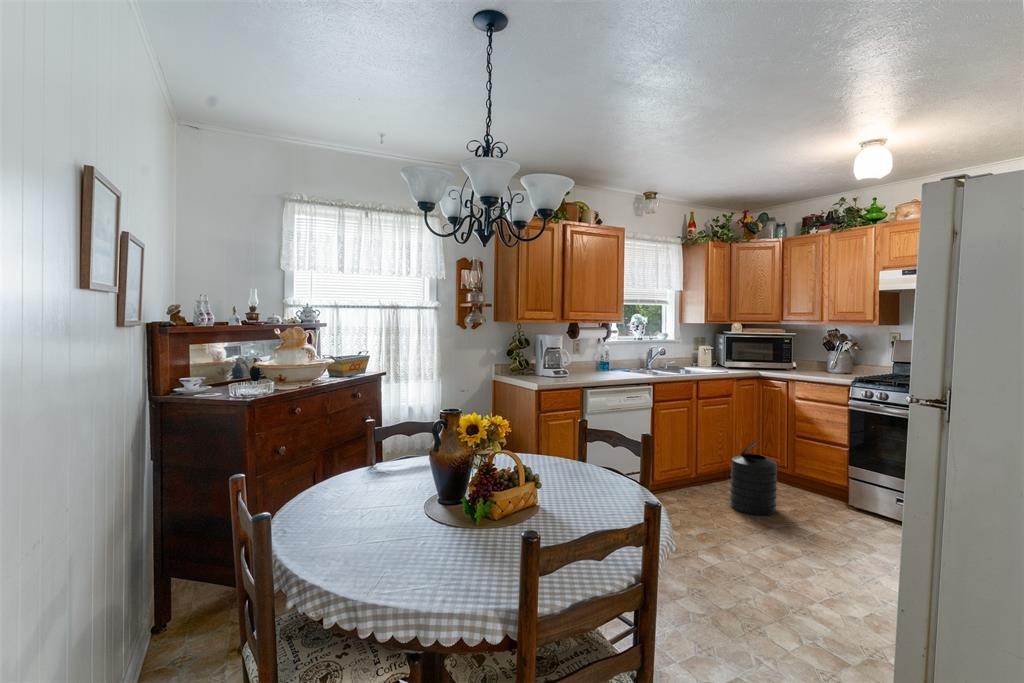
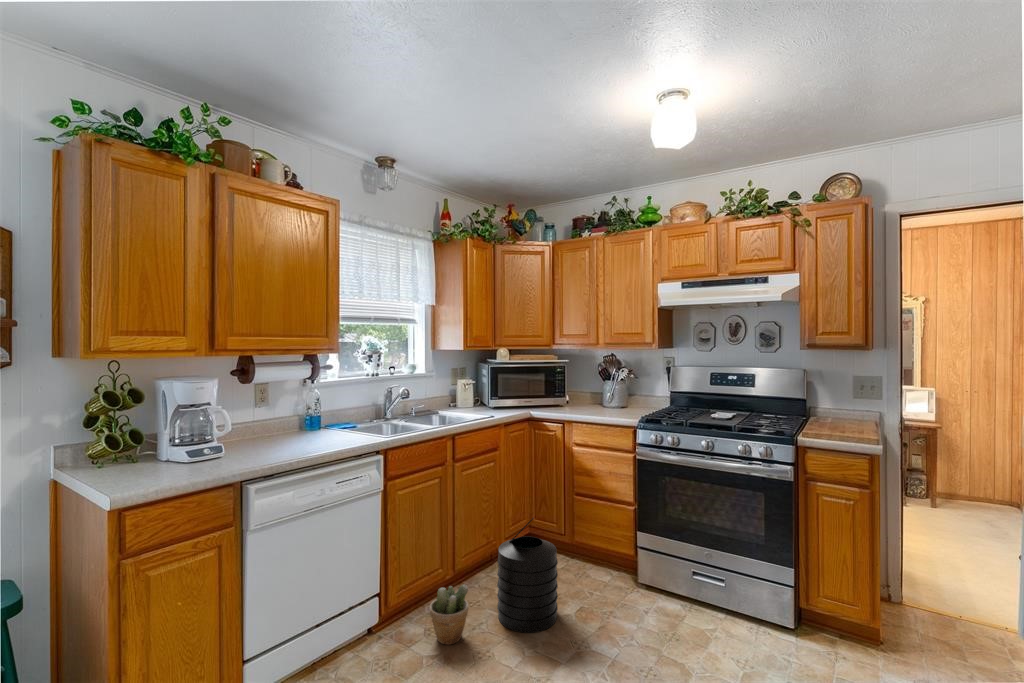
potted plant: none [683,475,710,511] -> present [430,585,468,645]

